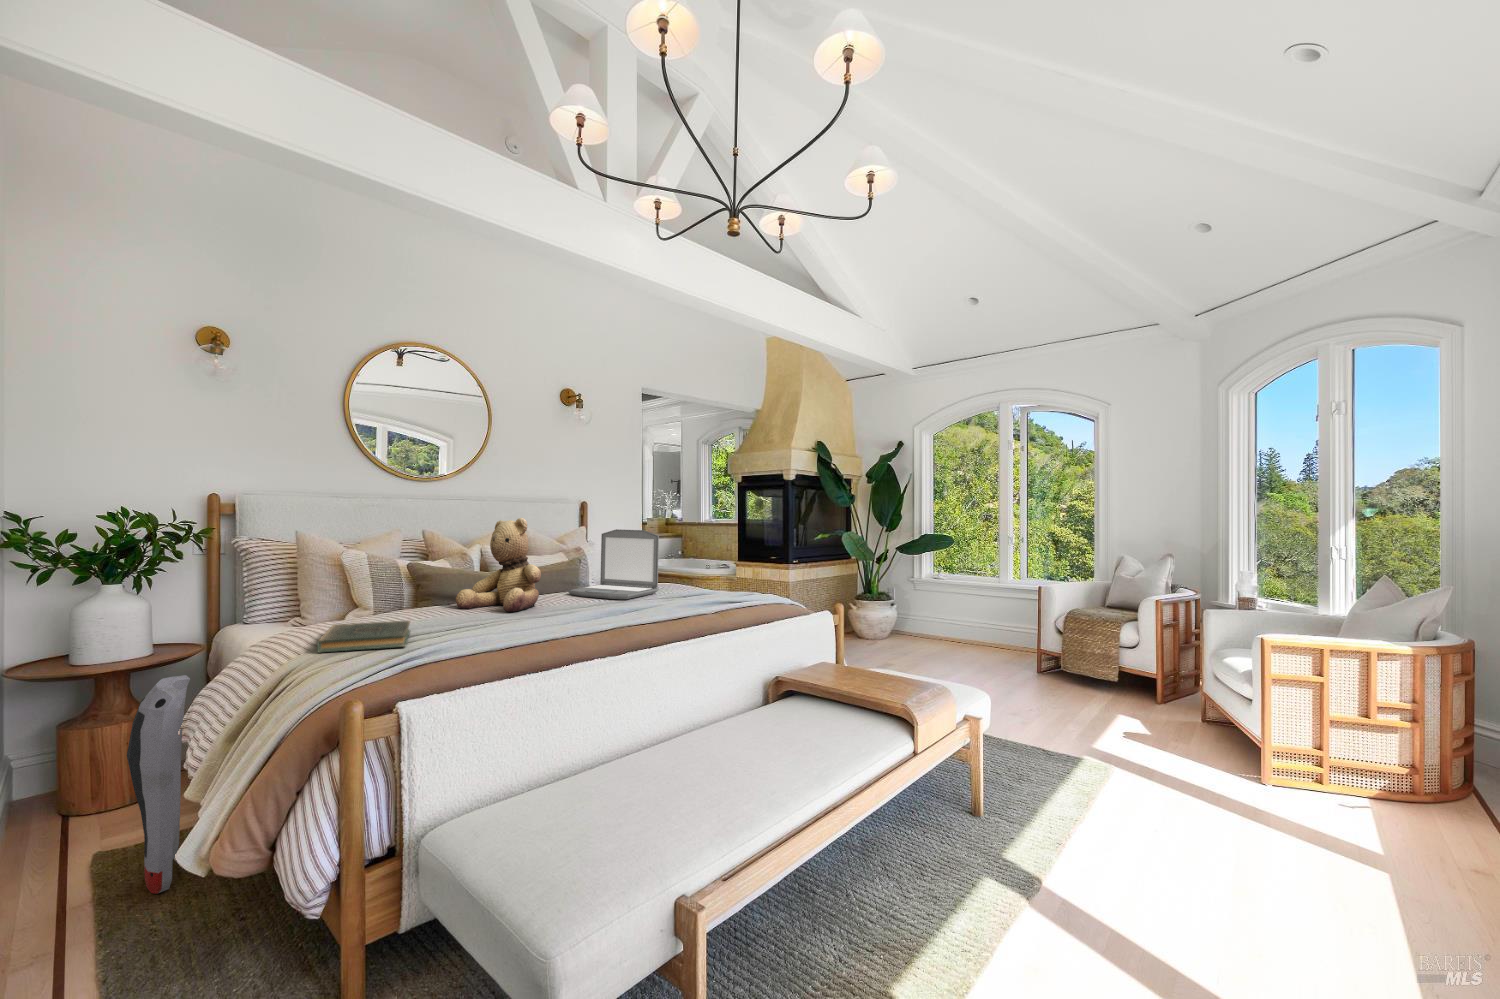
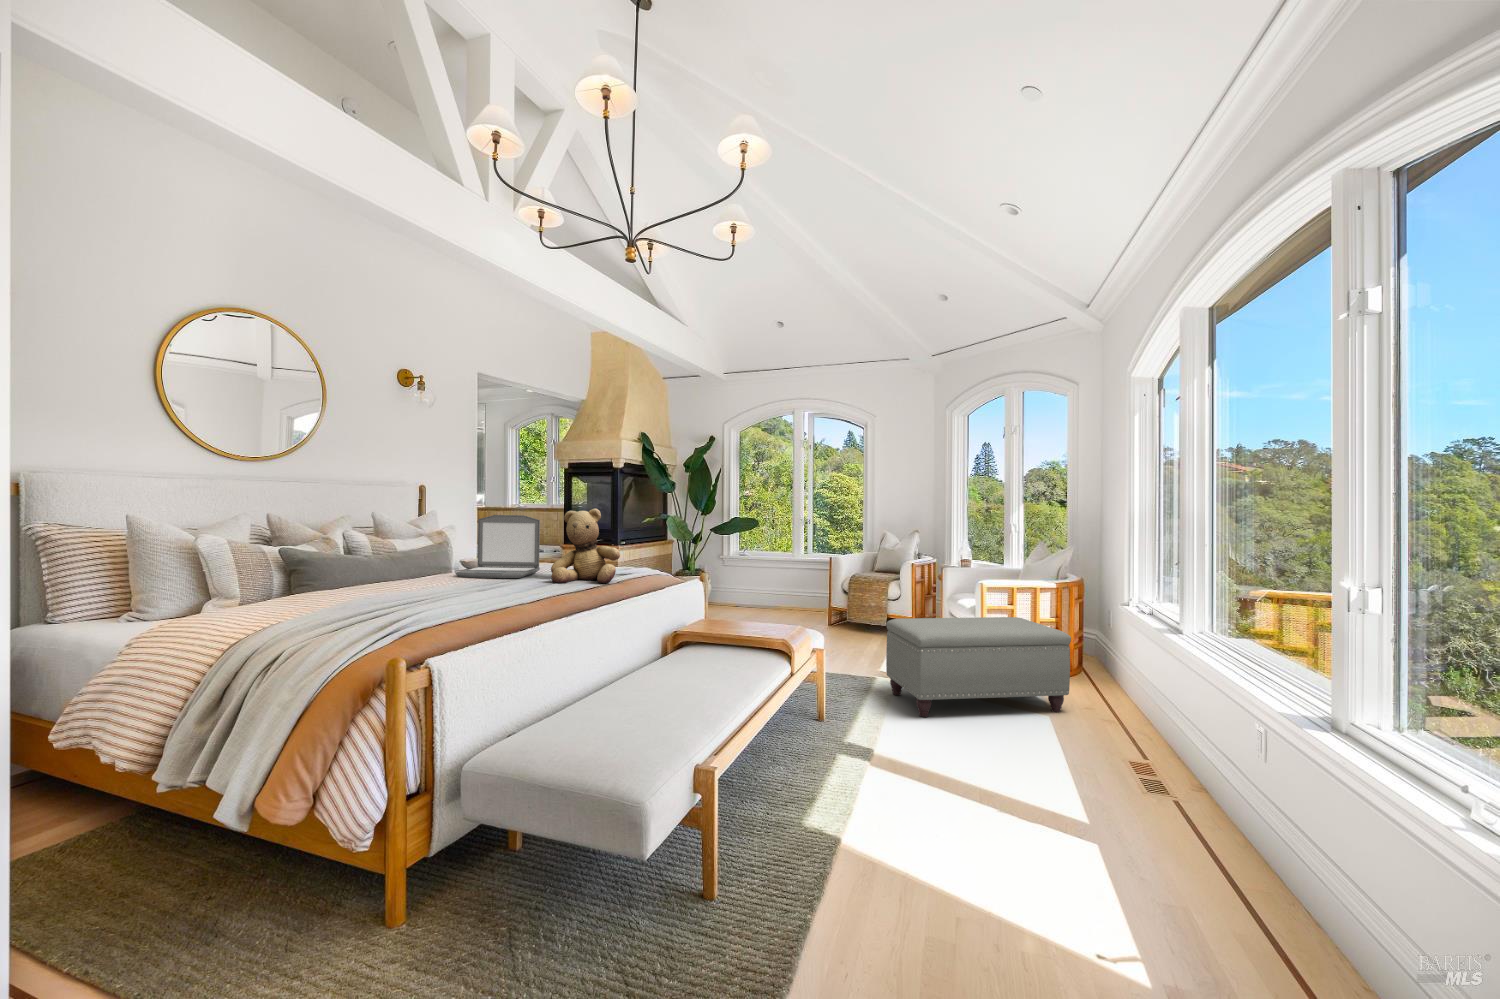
teddy bear: present [456,518,541,612] -> present [551,508,620,583]
book: present [317,621,410,653] -> none [291,600,390,627]
air purifier: present [127,675,190,894] -> none [68,667,145,877]
ottoman: none [1096,683,1444,873] -> present [886,617,1071,717]

